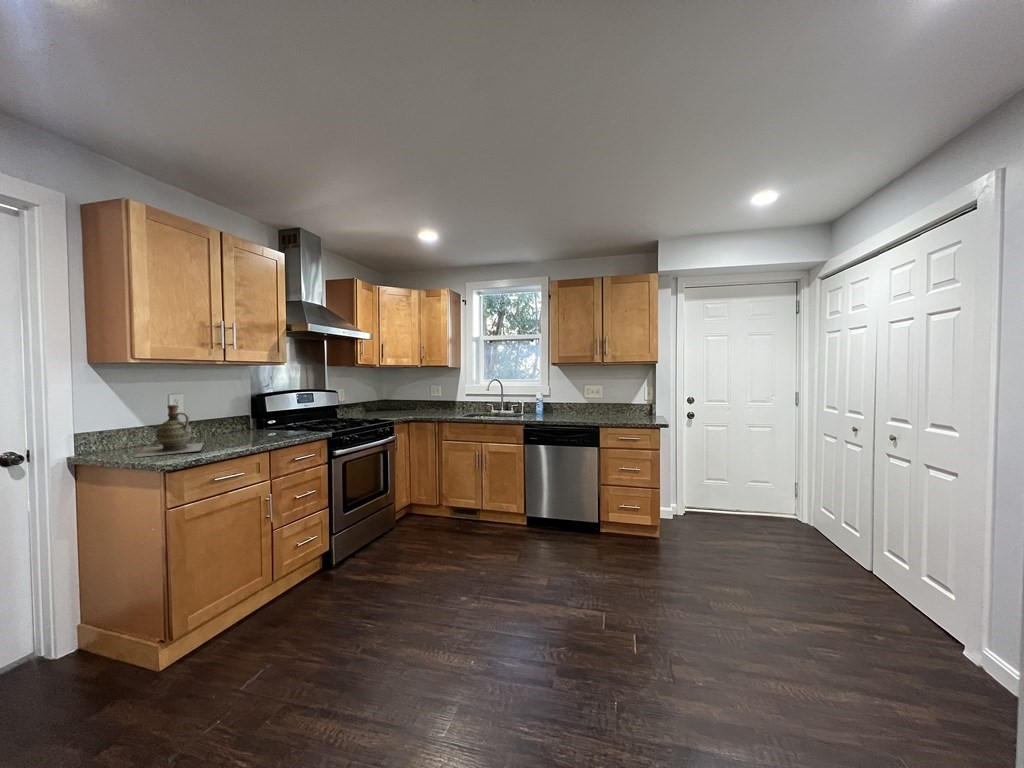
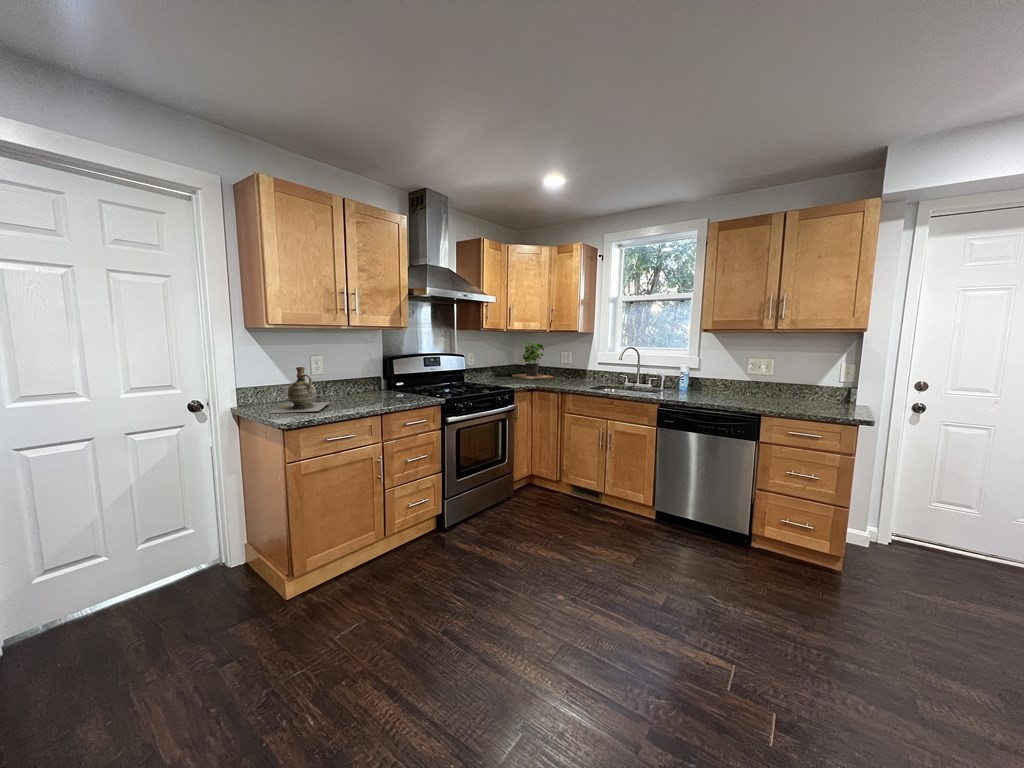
potted plant: none [381,377,424,413] -> present [512,342,554,379]

